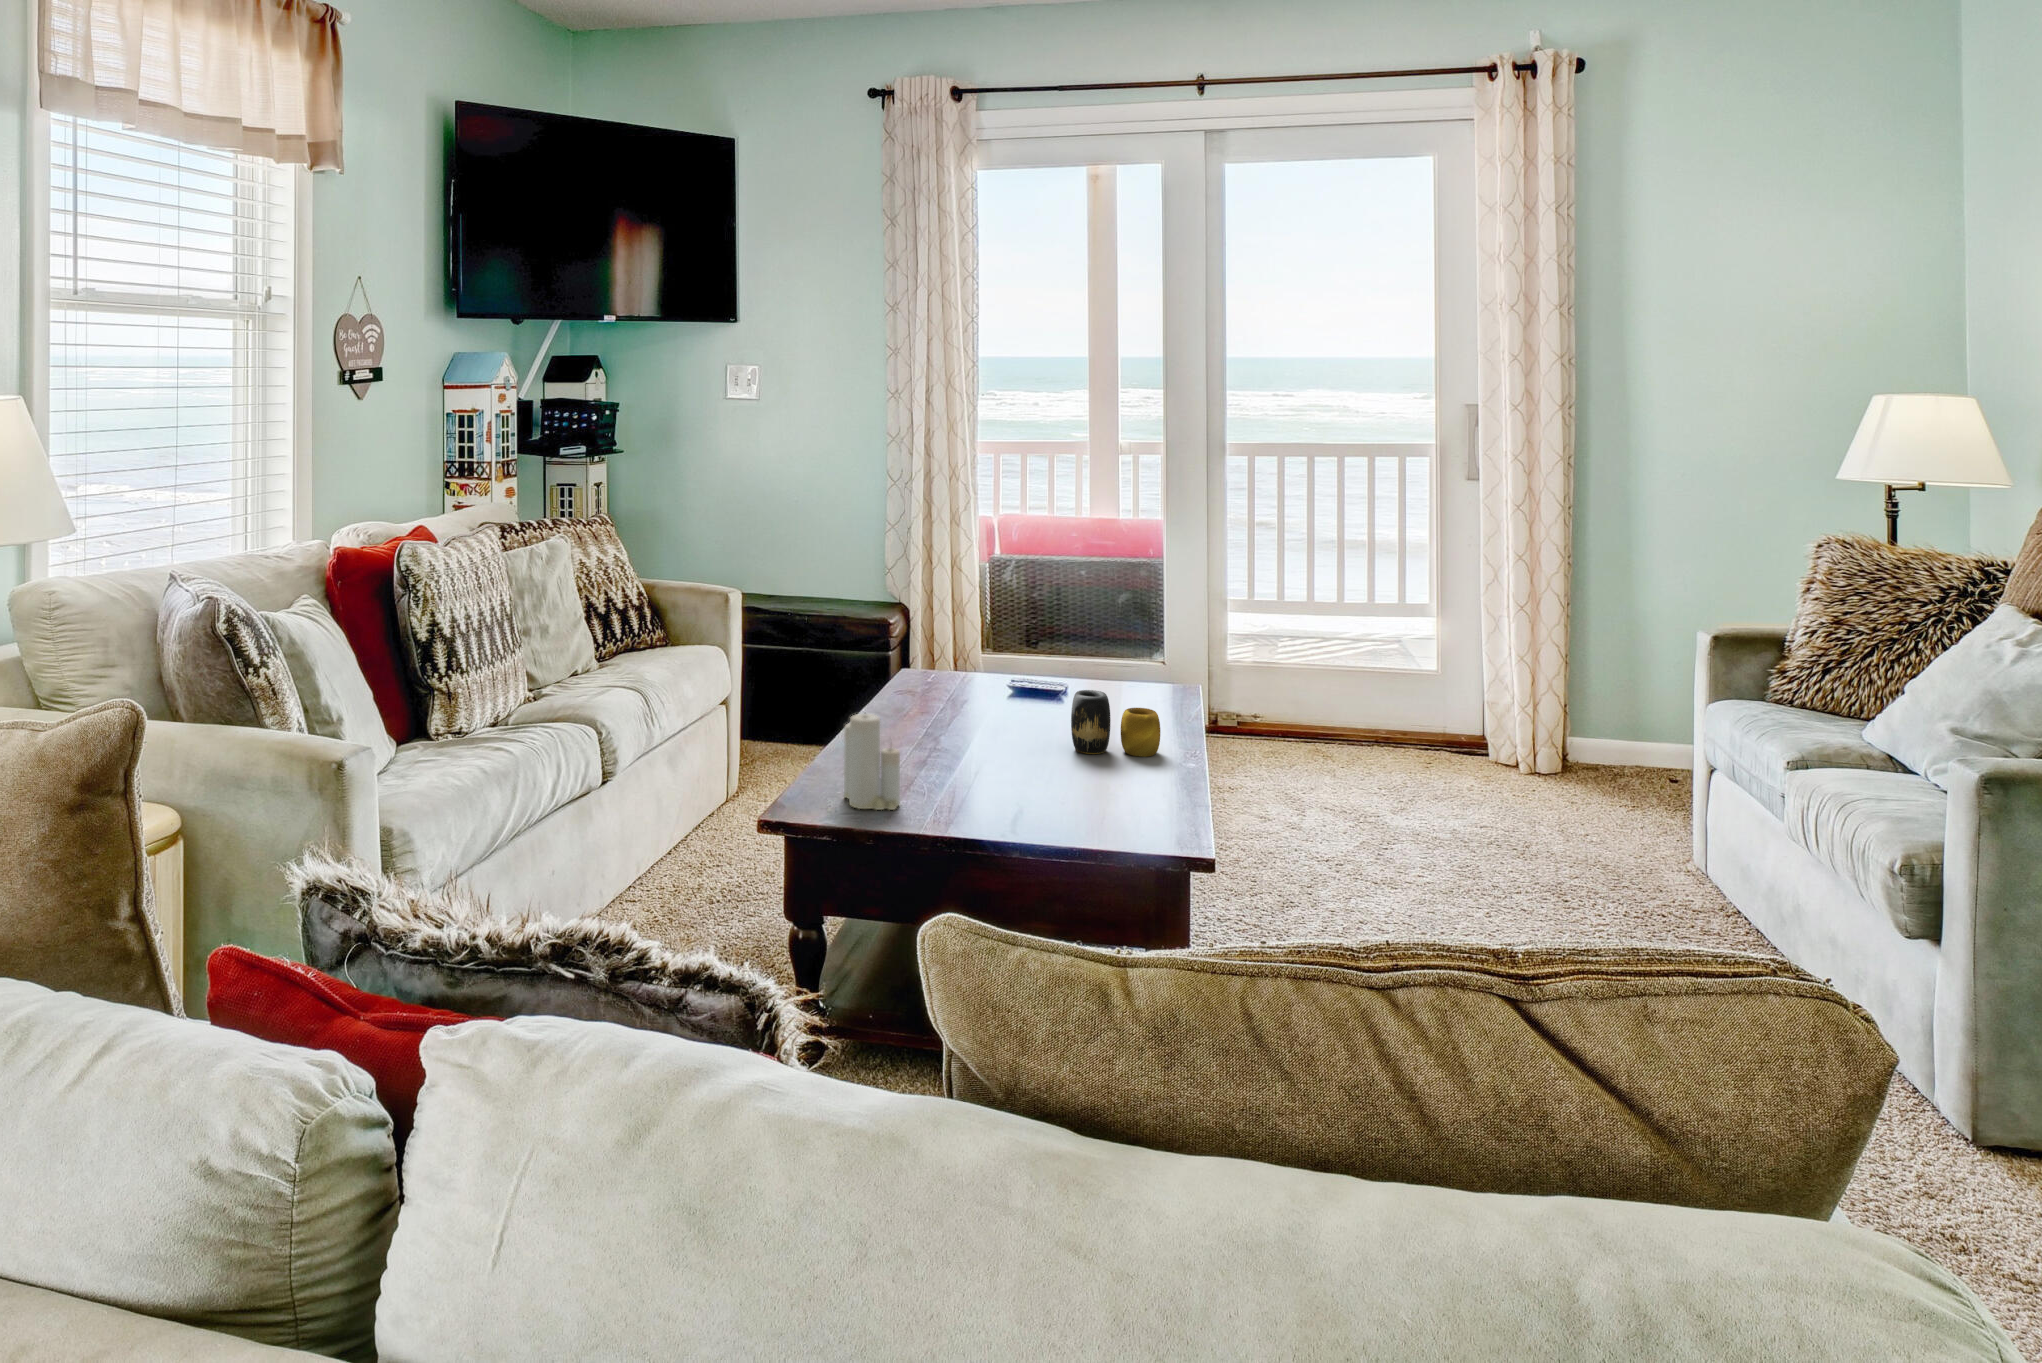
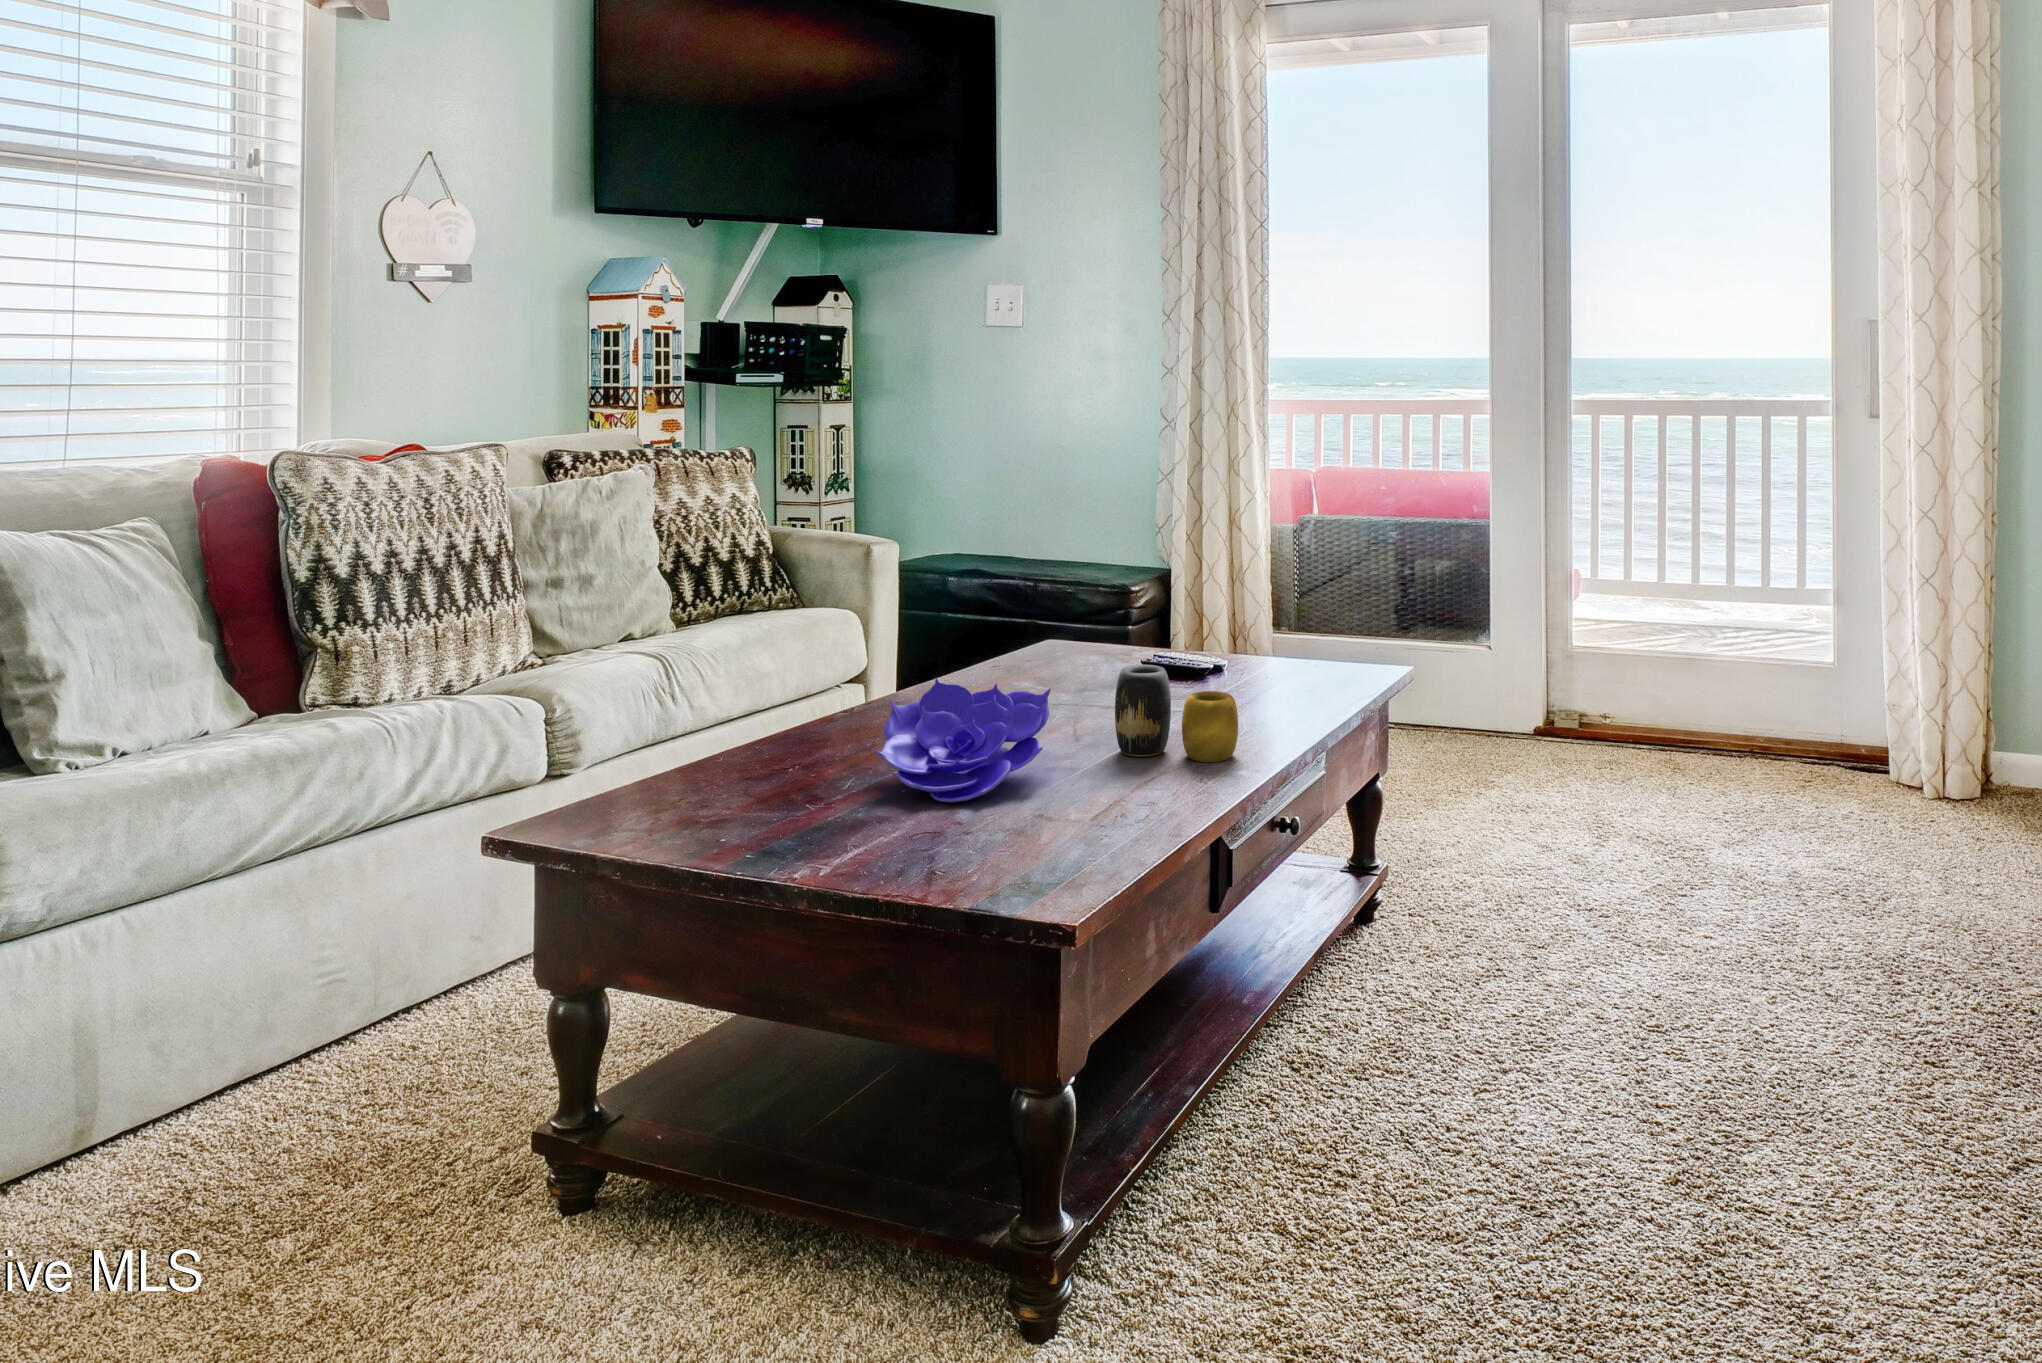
decorative bowl: none [932,702,1057,788] -> present [874,678,1051,802]
candle: present [844,713,900,810] -> none [680,675,757,831]

